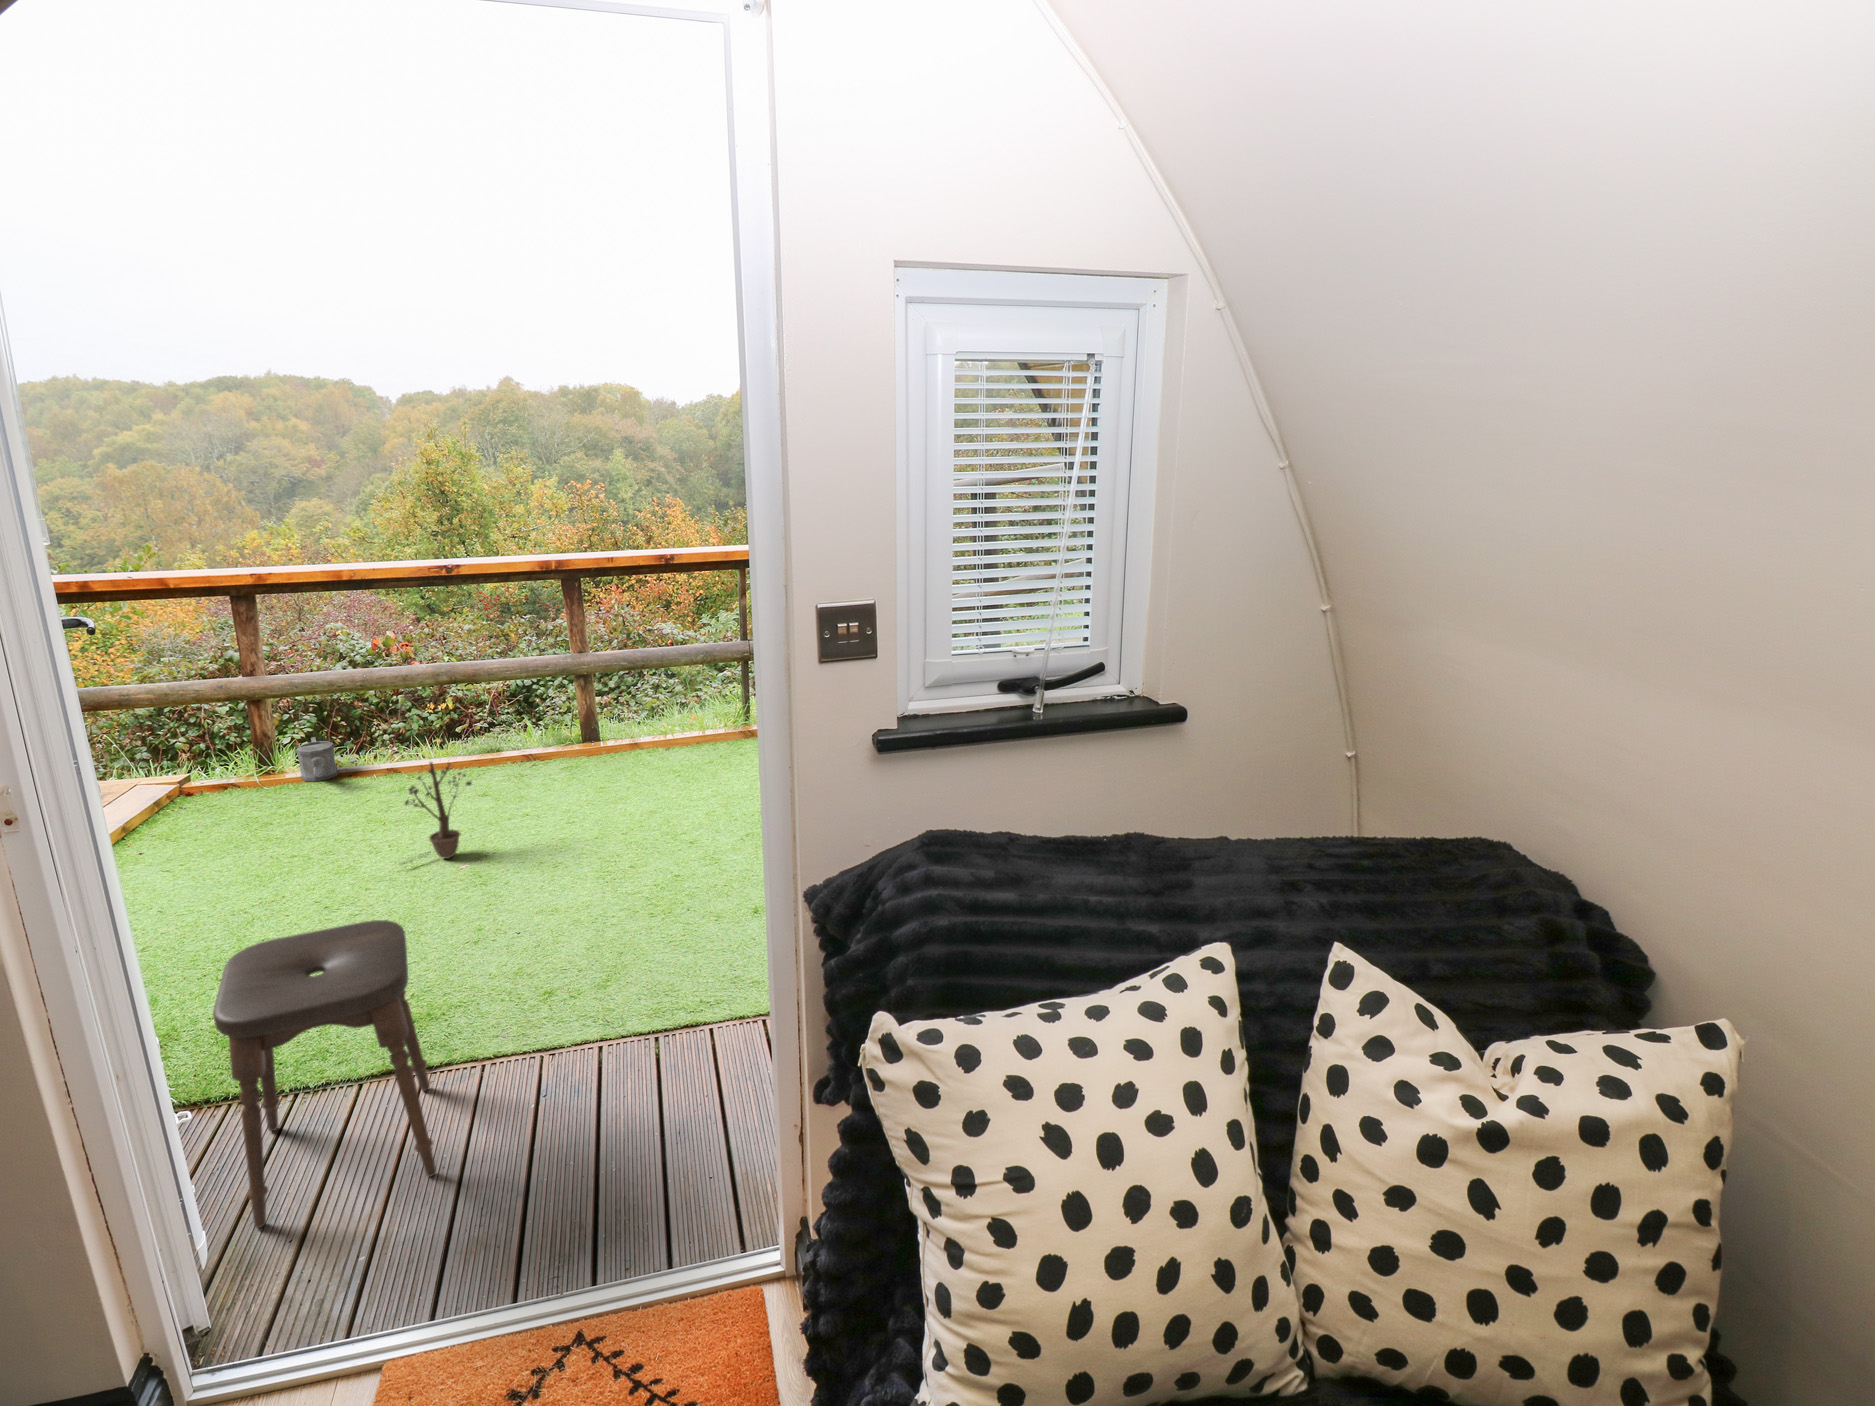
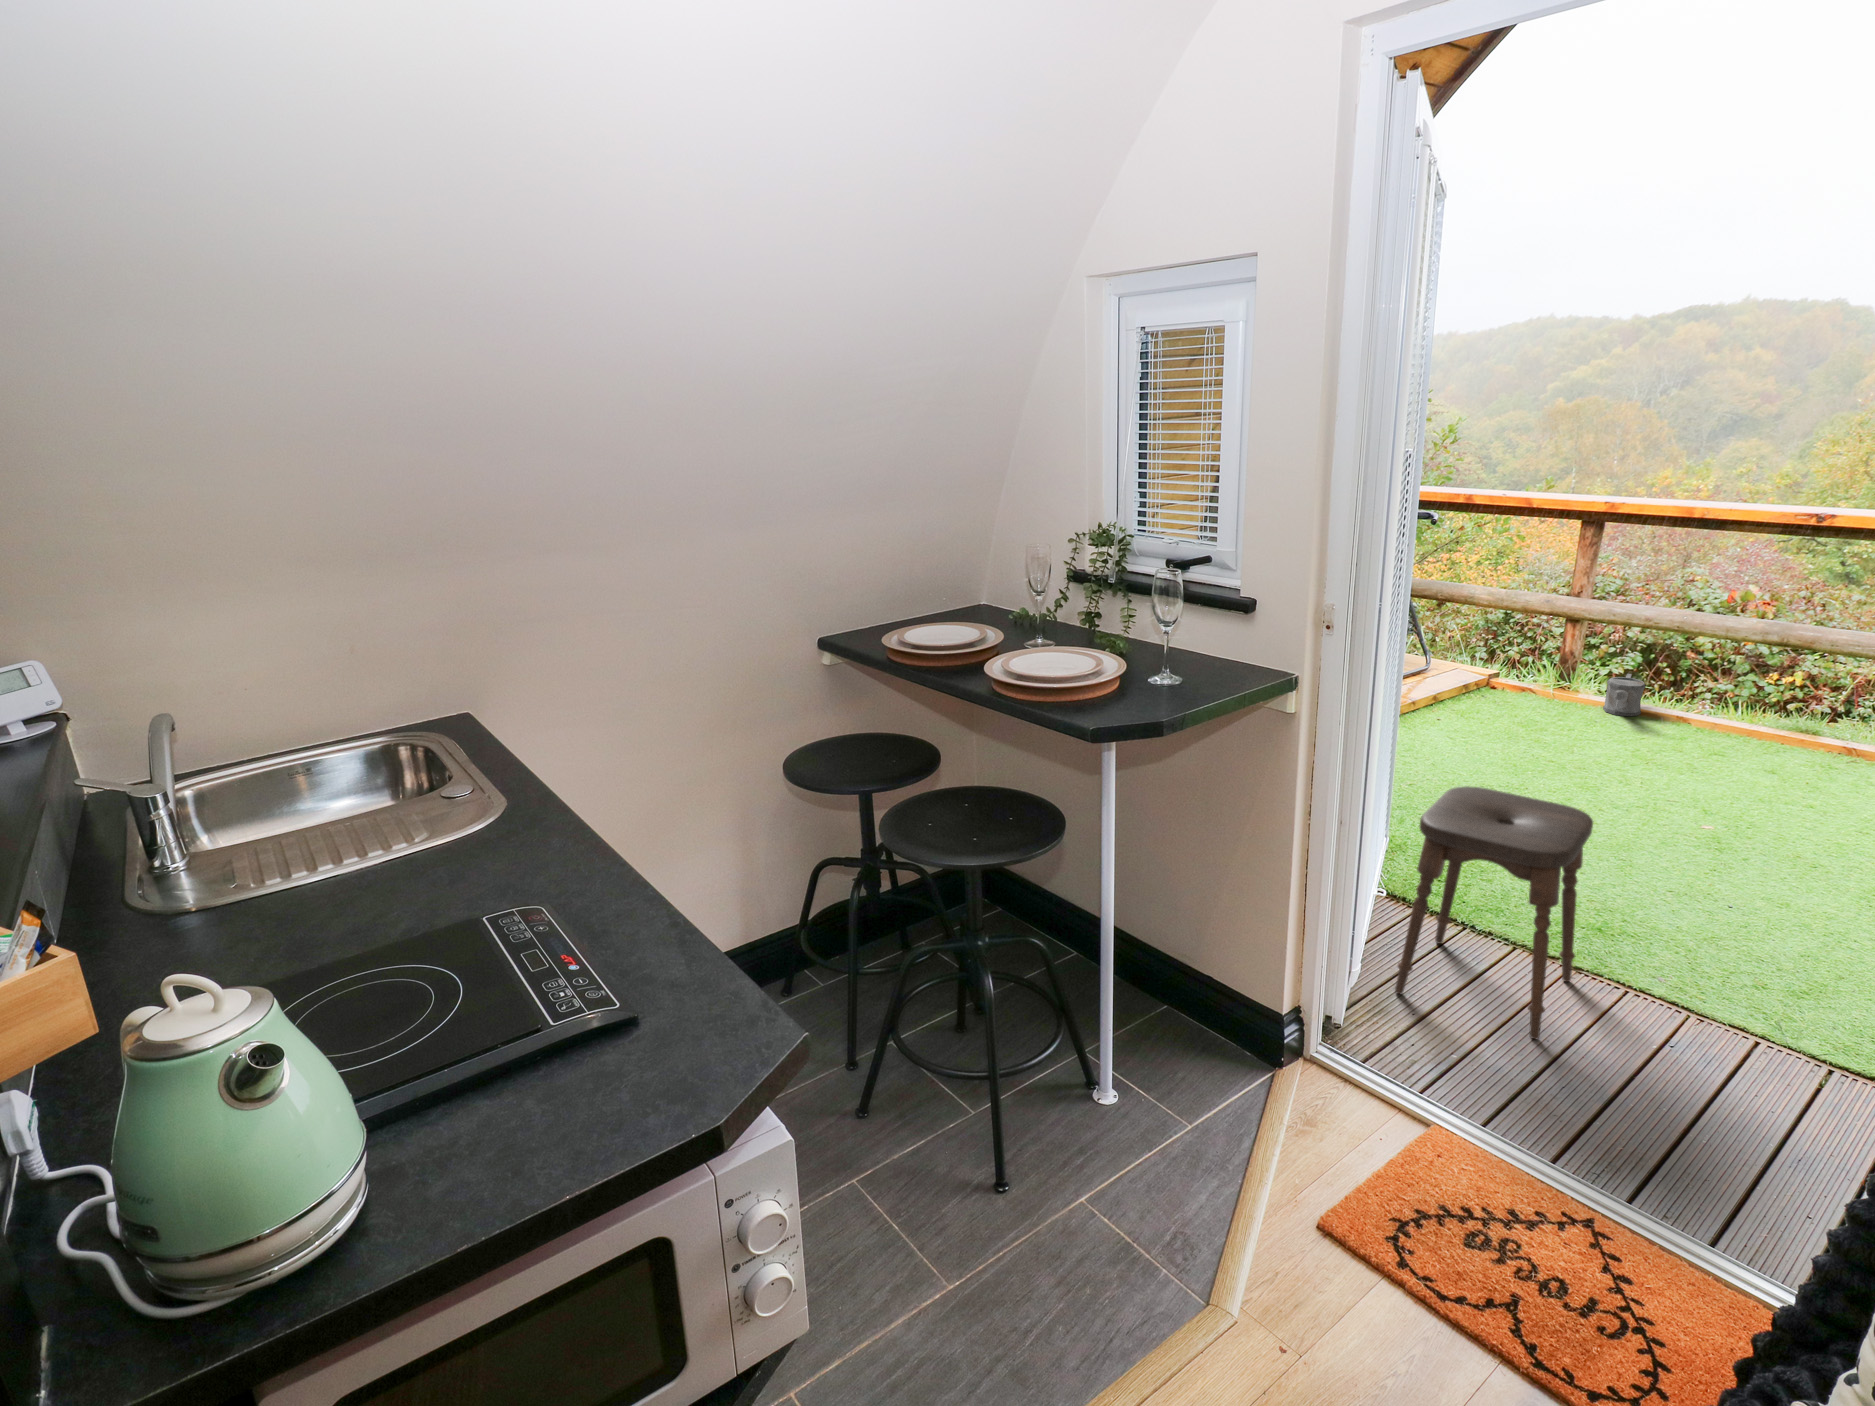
decorative plant: present [404,762,472,864] -> none [1649,715,1760,821]

